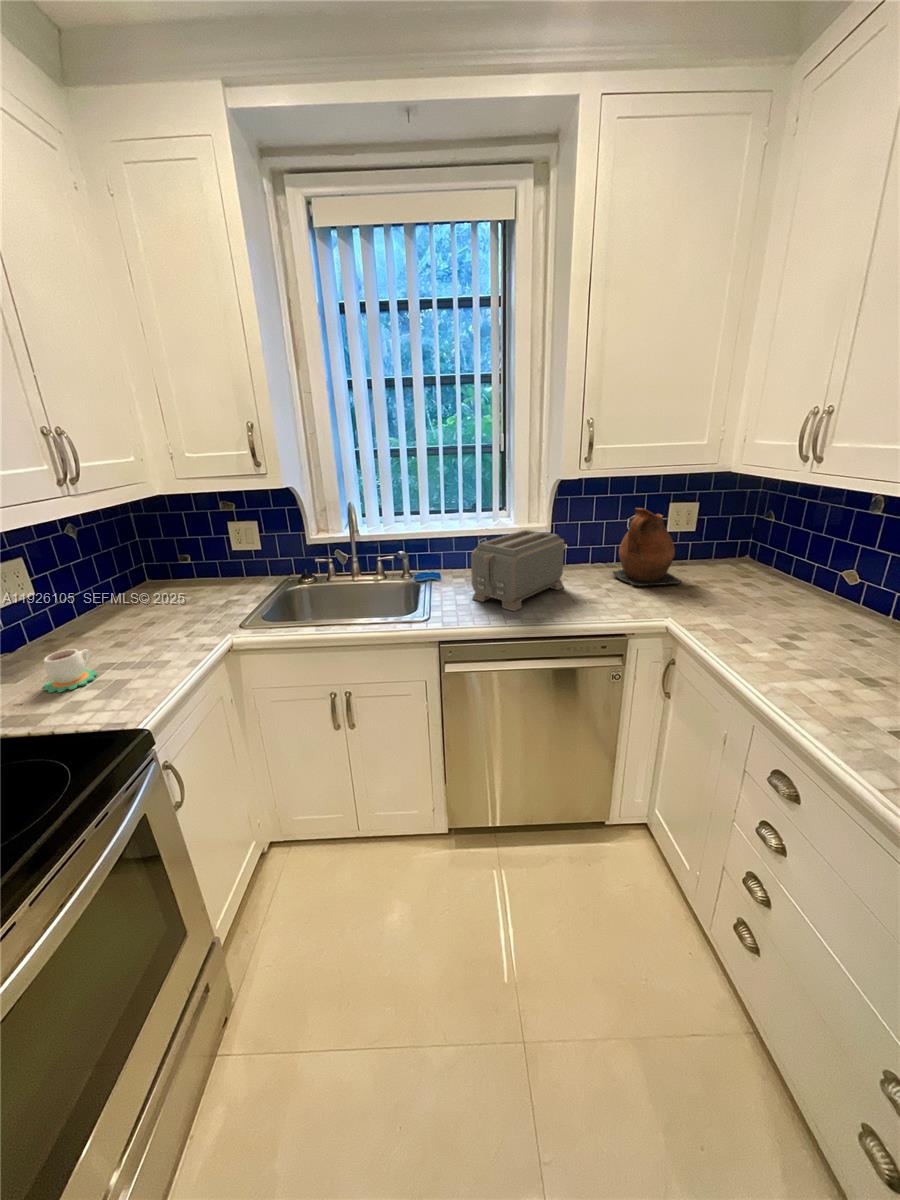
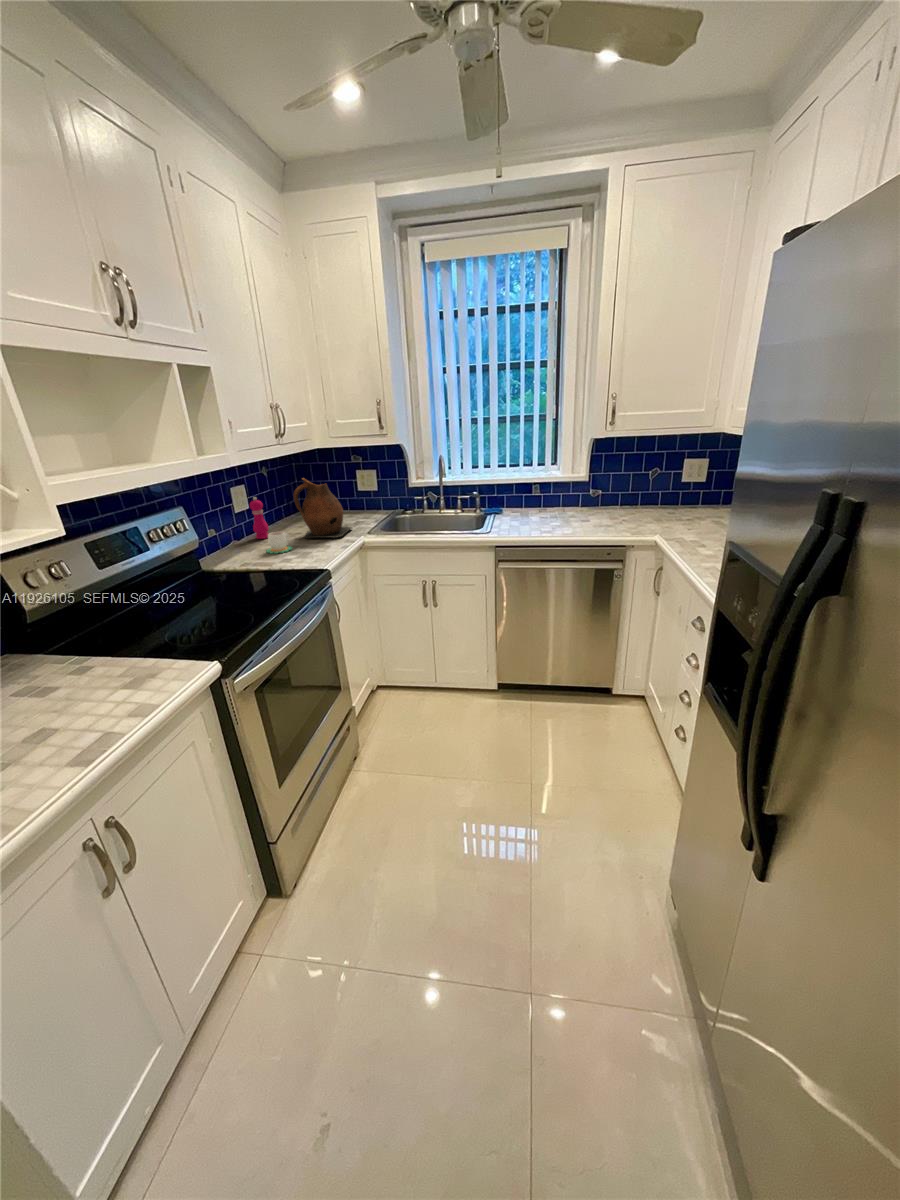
ceramic pitcher: present [613,508,681,586] -> present [294,478,352,538]
toaster: present [471,530,564,611] -> none [522,476,592,530]
pepper mill: none [24,583,69,650] -> present [250,497,269,539]

